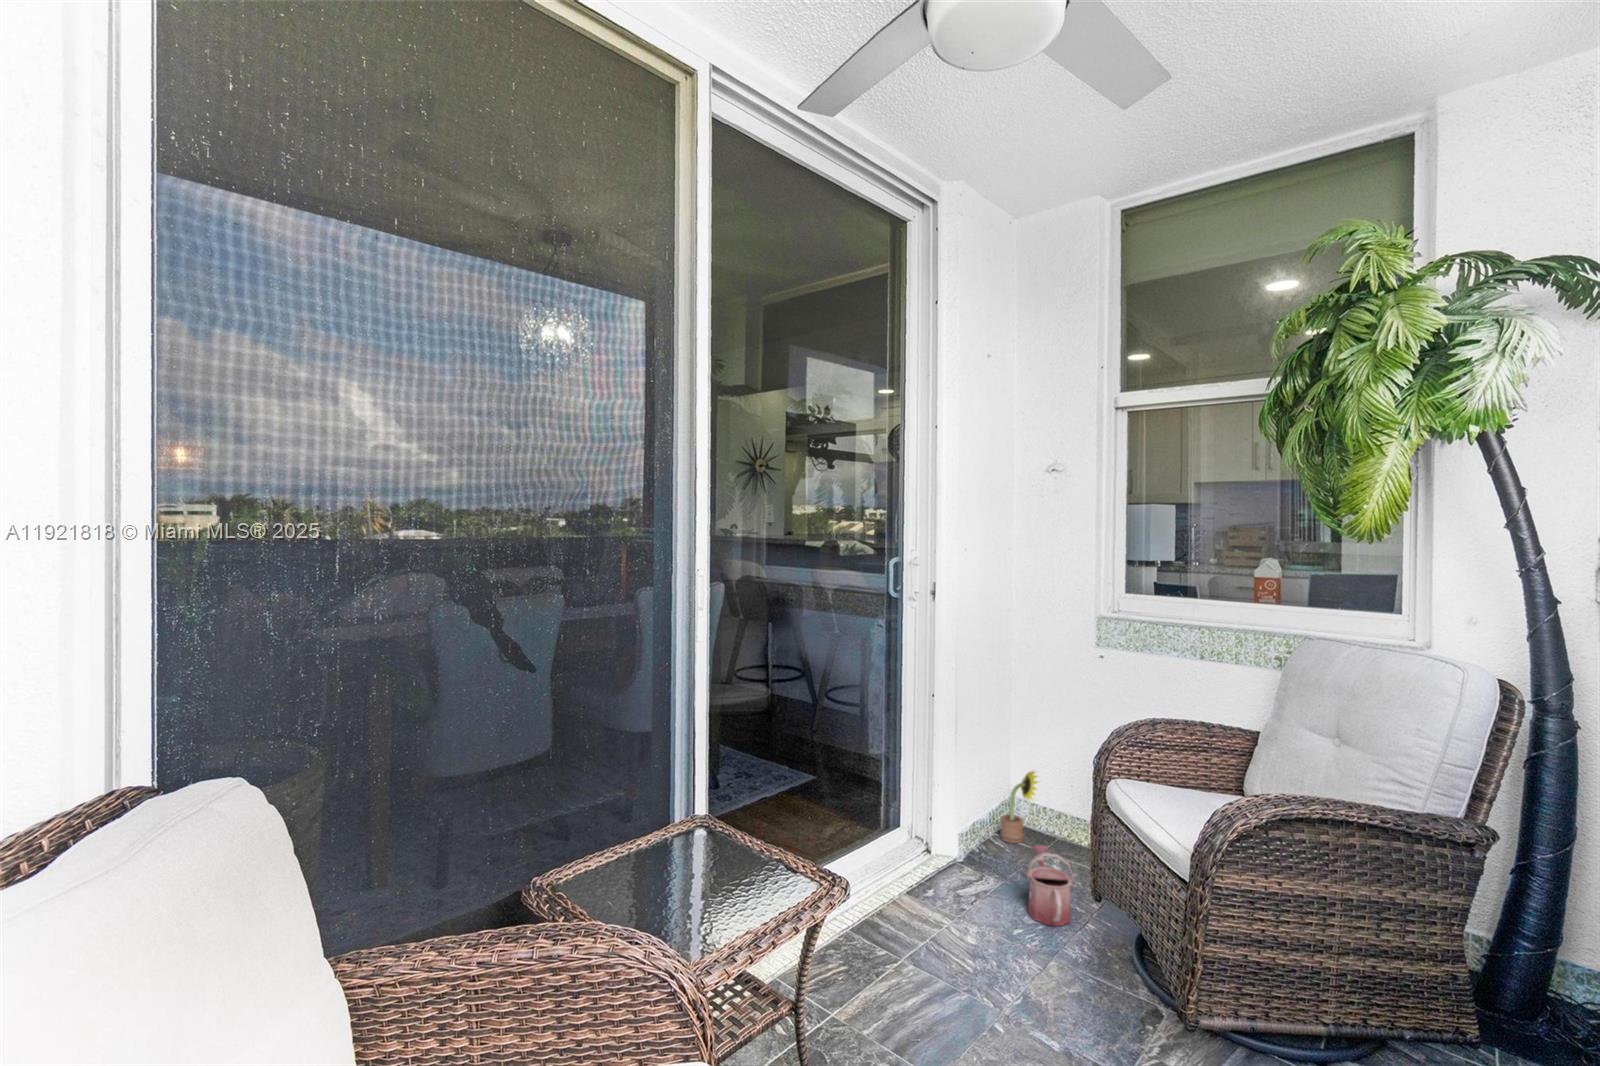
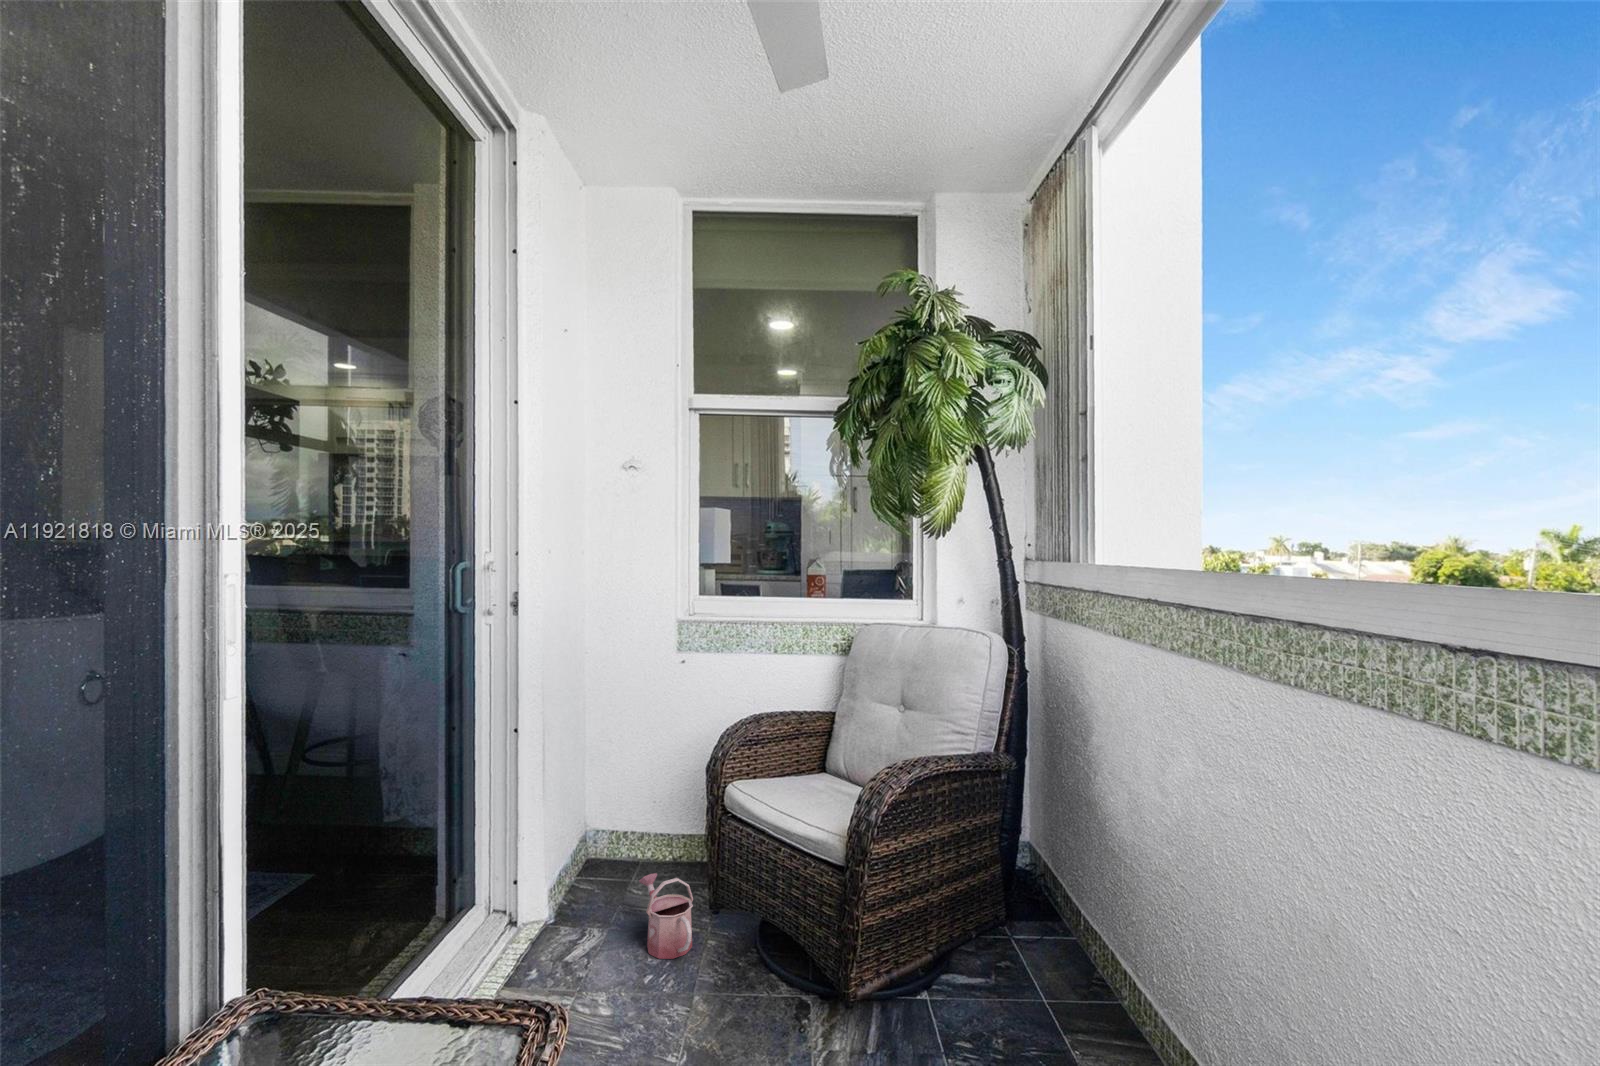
decorative plant: present [1000,771,1038,843] -> none [583,793,624,883]

